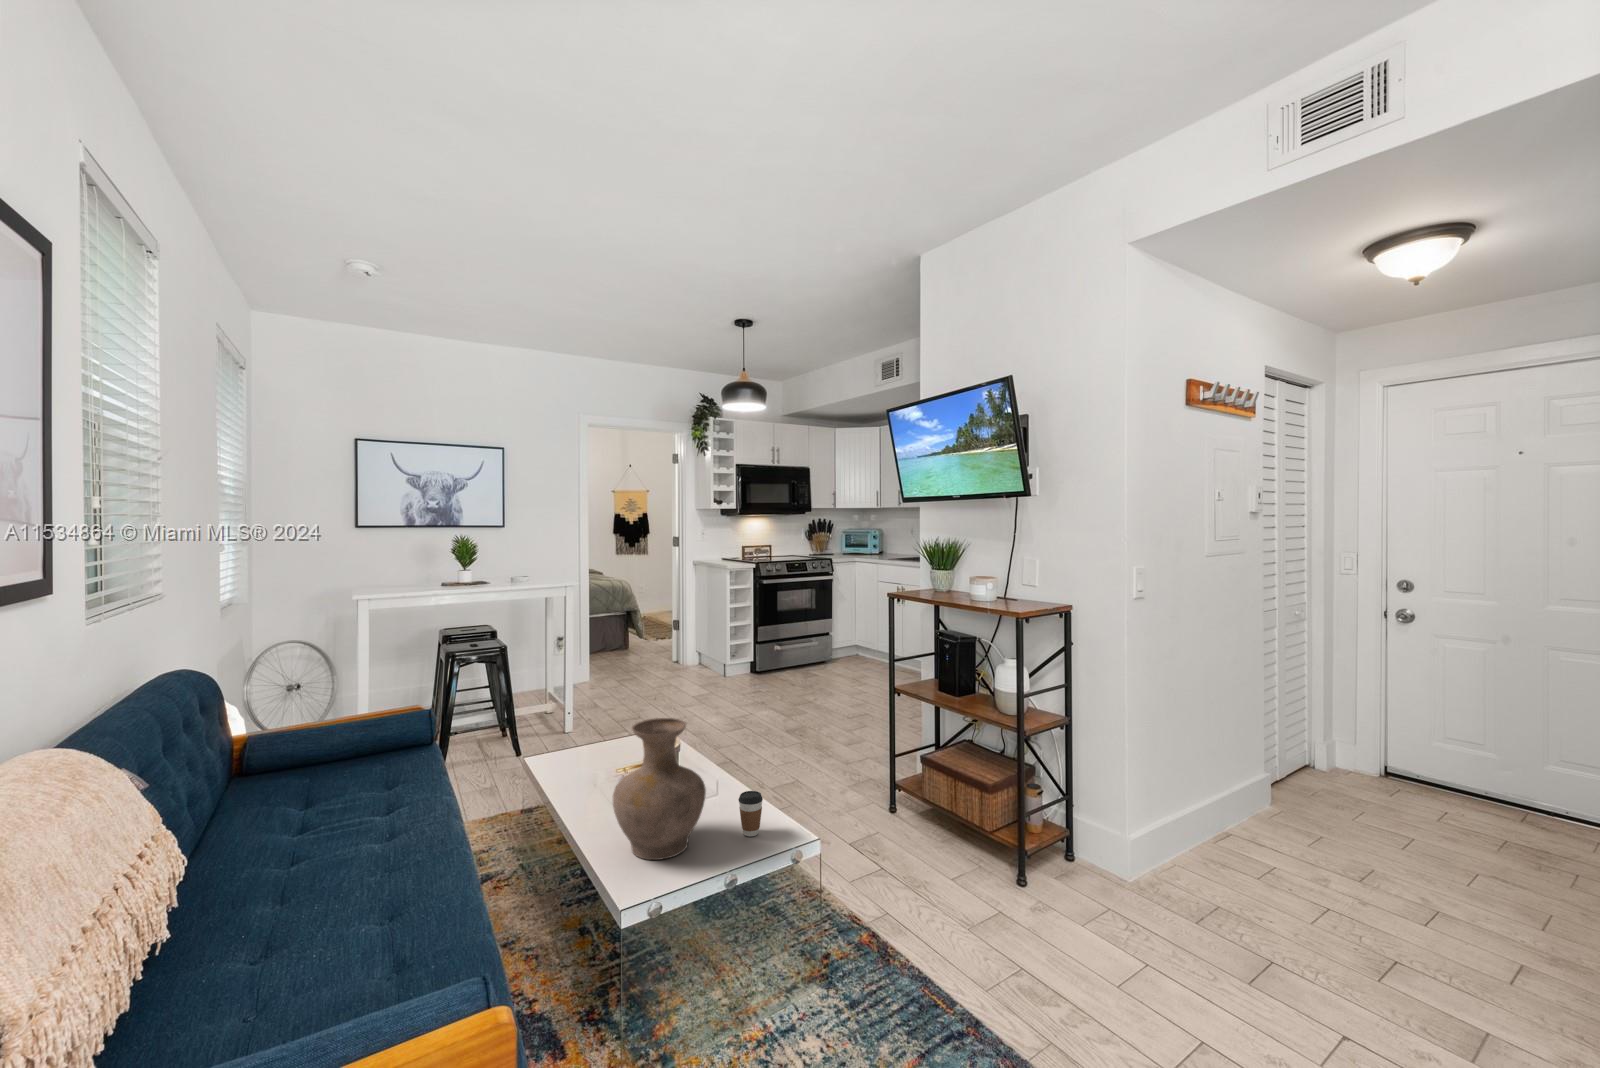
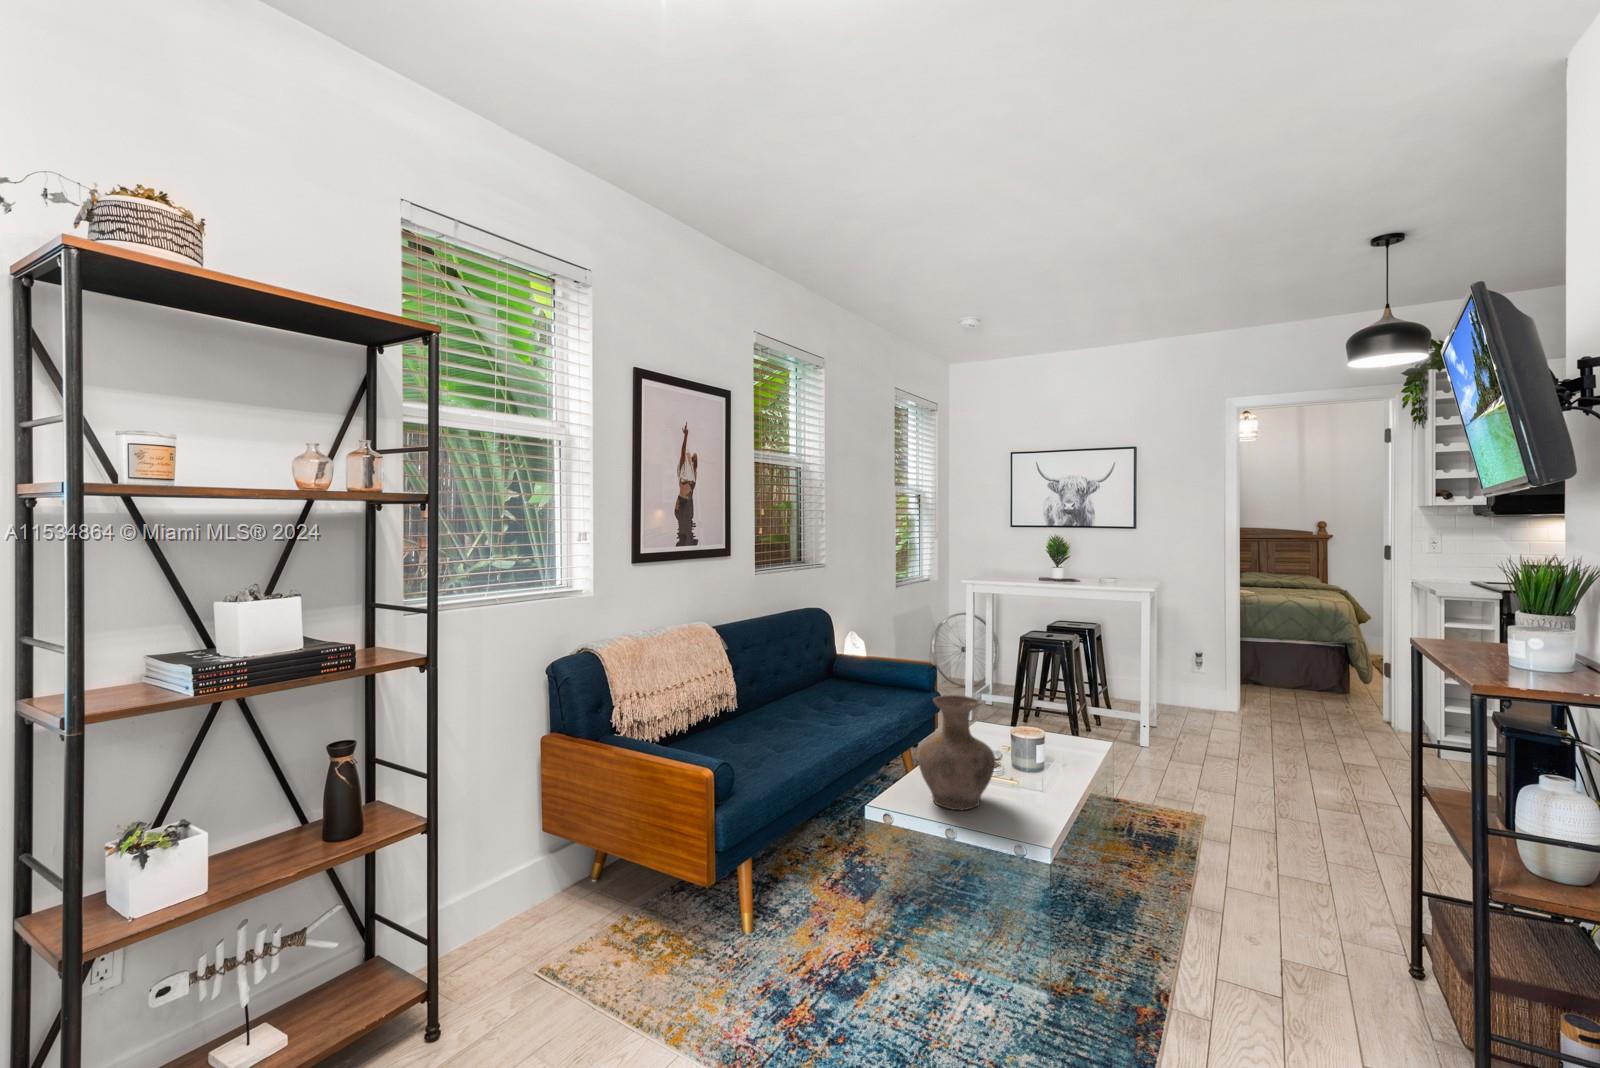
coffee cup: present [738,791,763,836] -> none [1015,786,1039,828]

